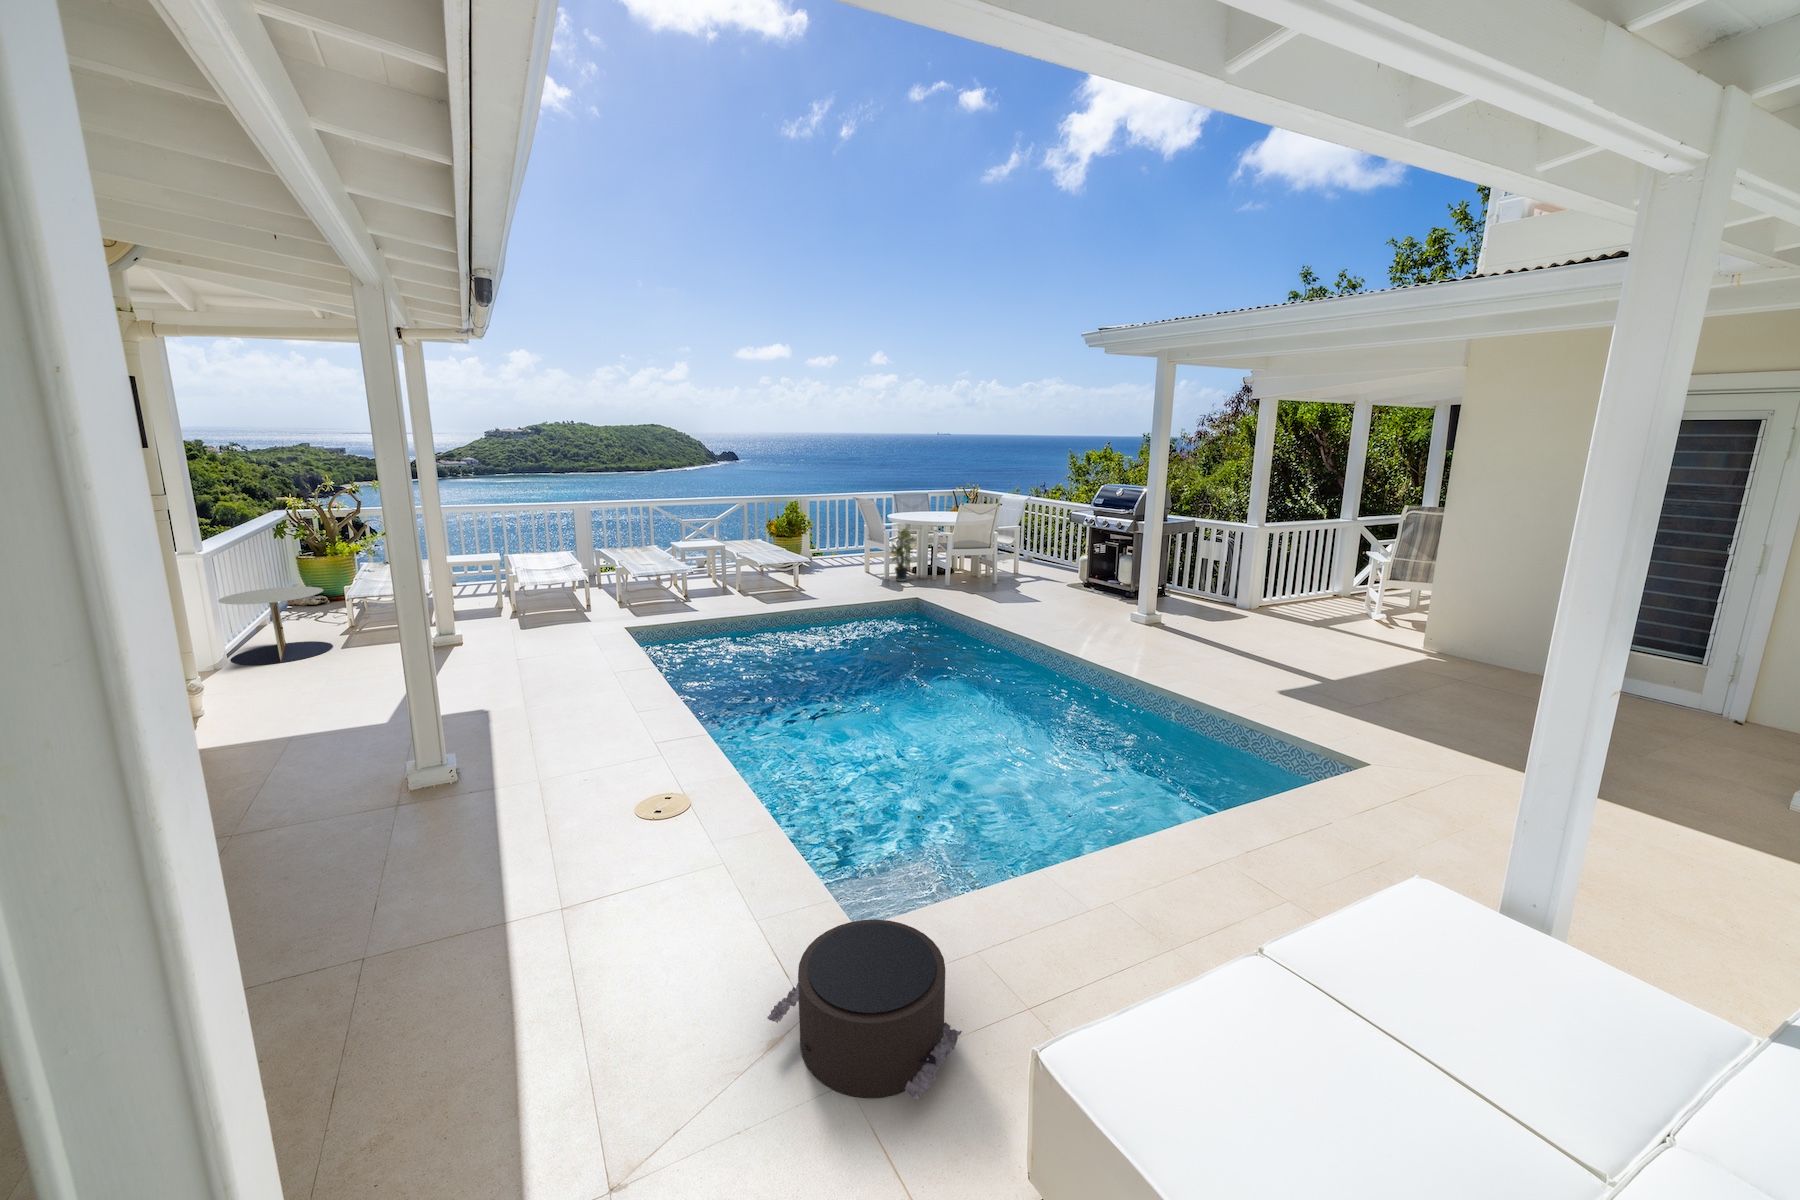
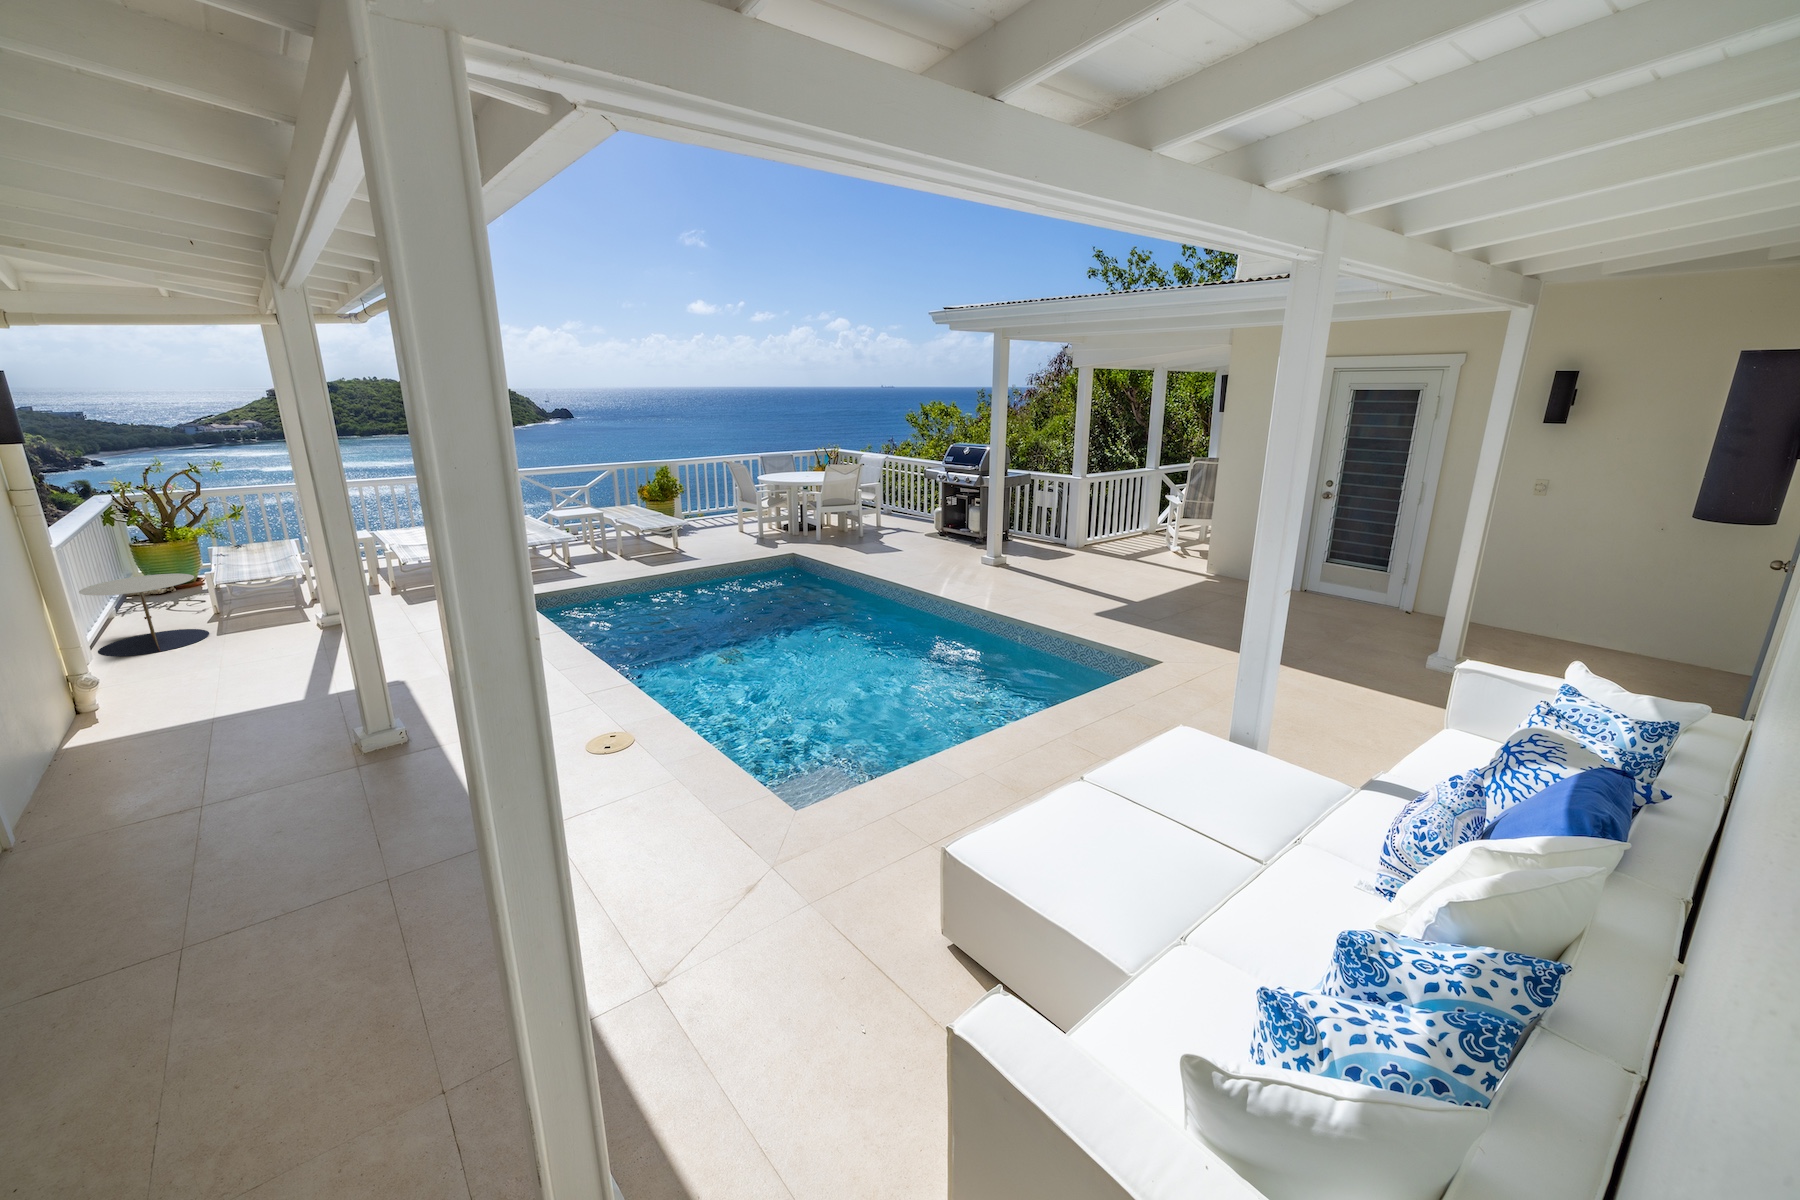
potted plant: present [891,528,915,581] -> none [758,488,786,539]
pouf: present [767,919,962,1099] -> none [755,781,891,888]

